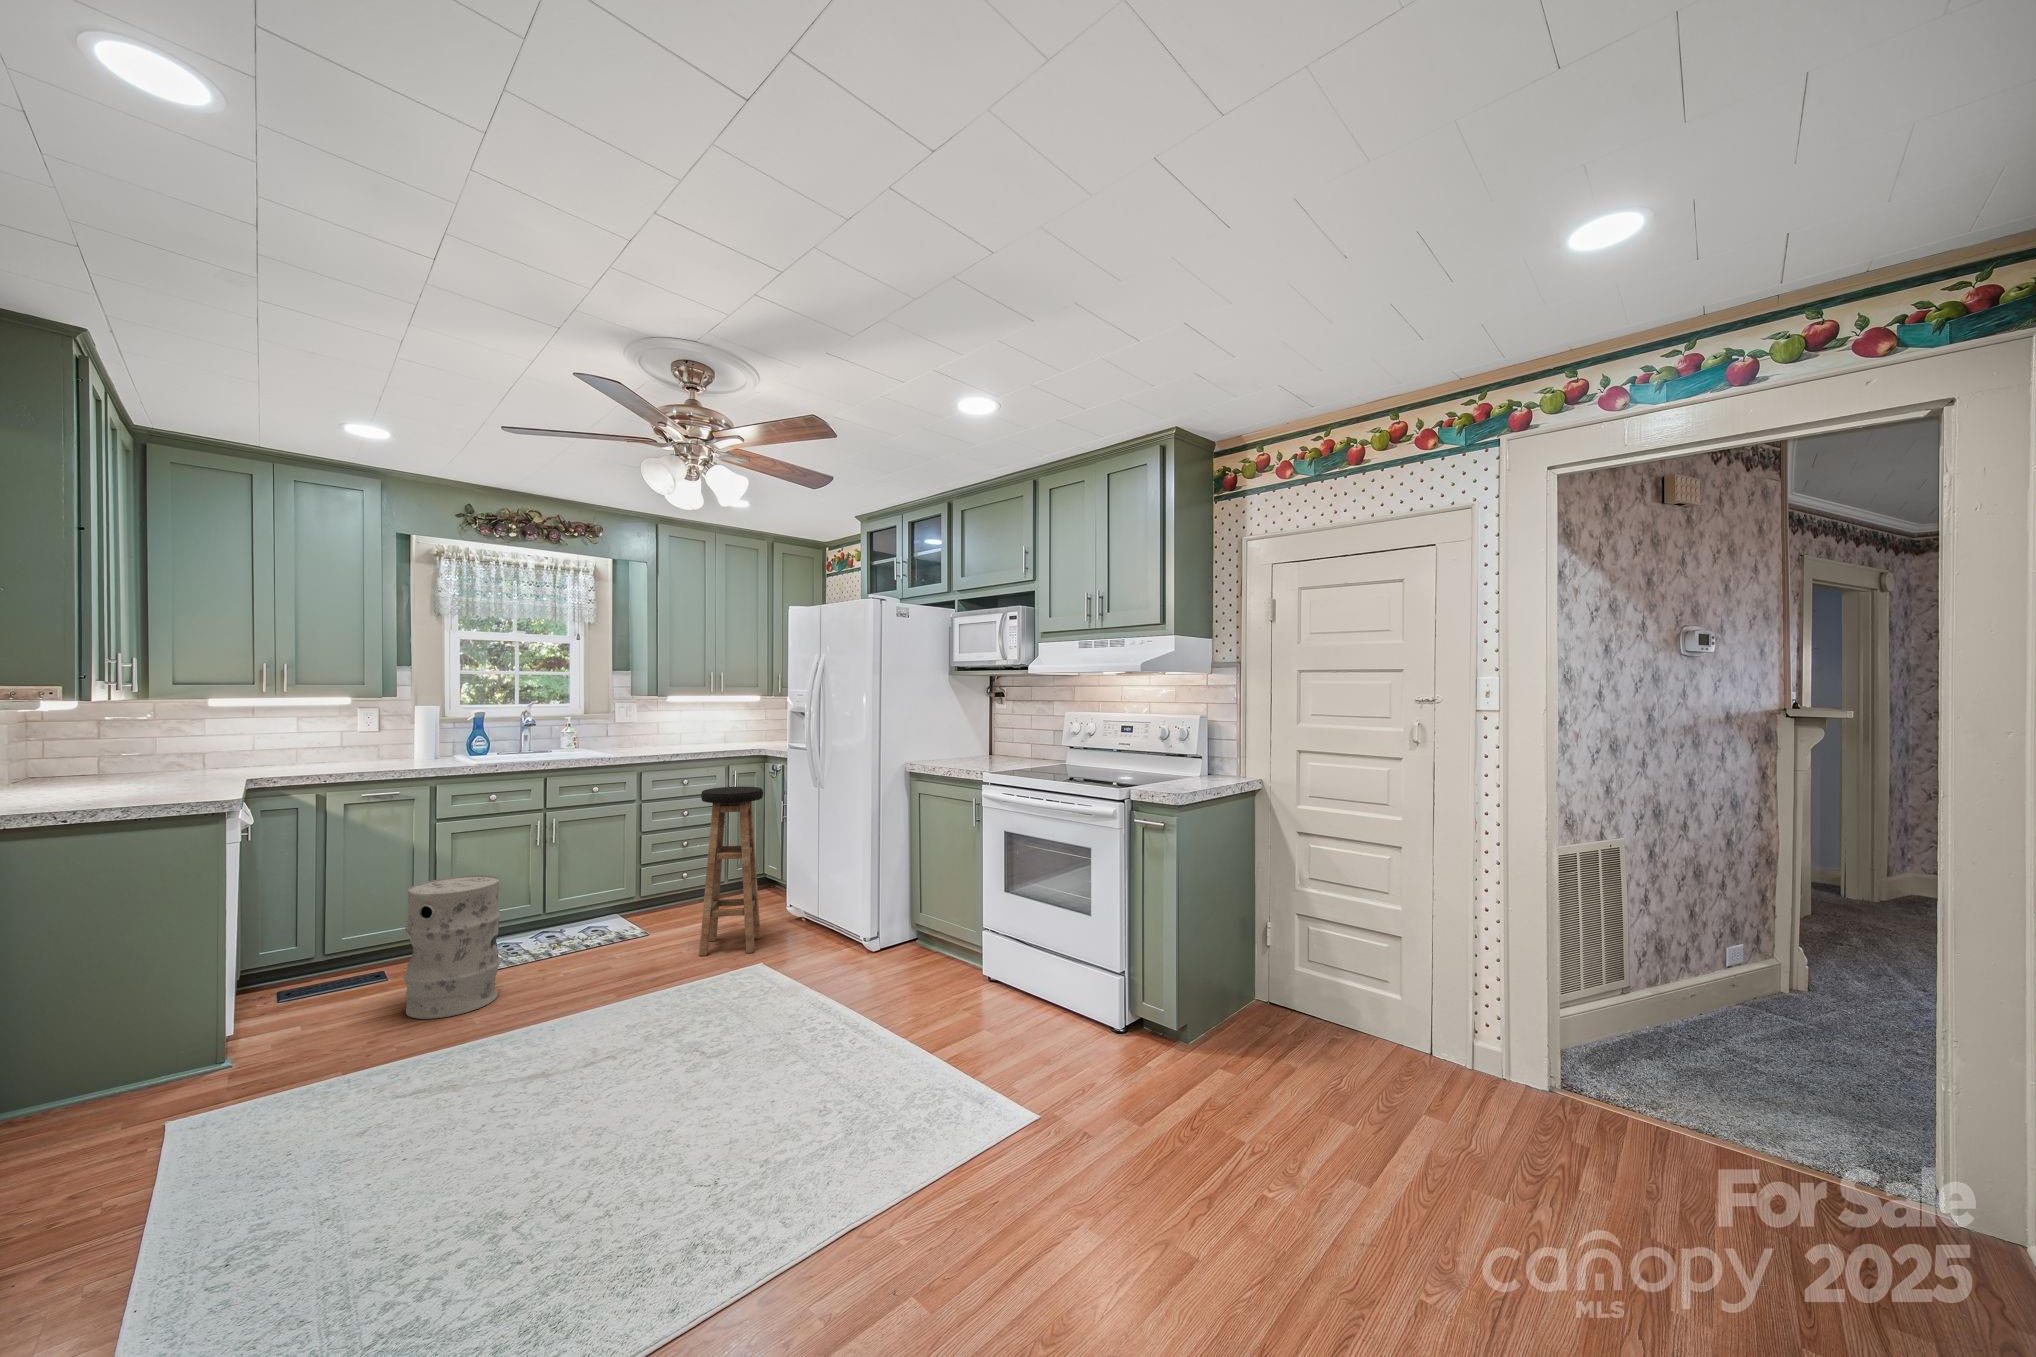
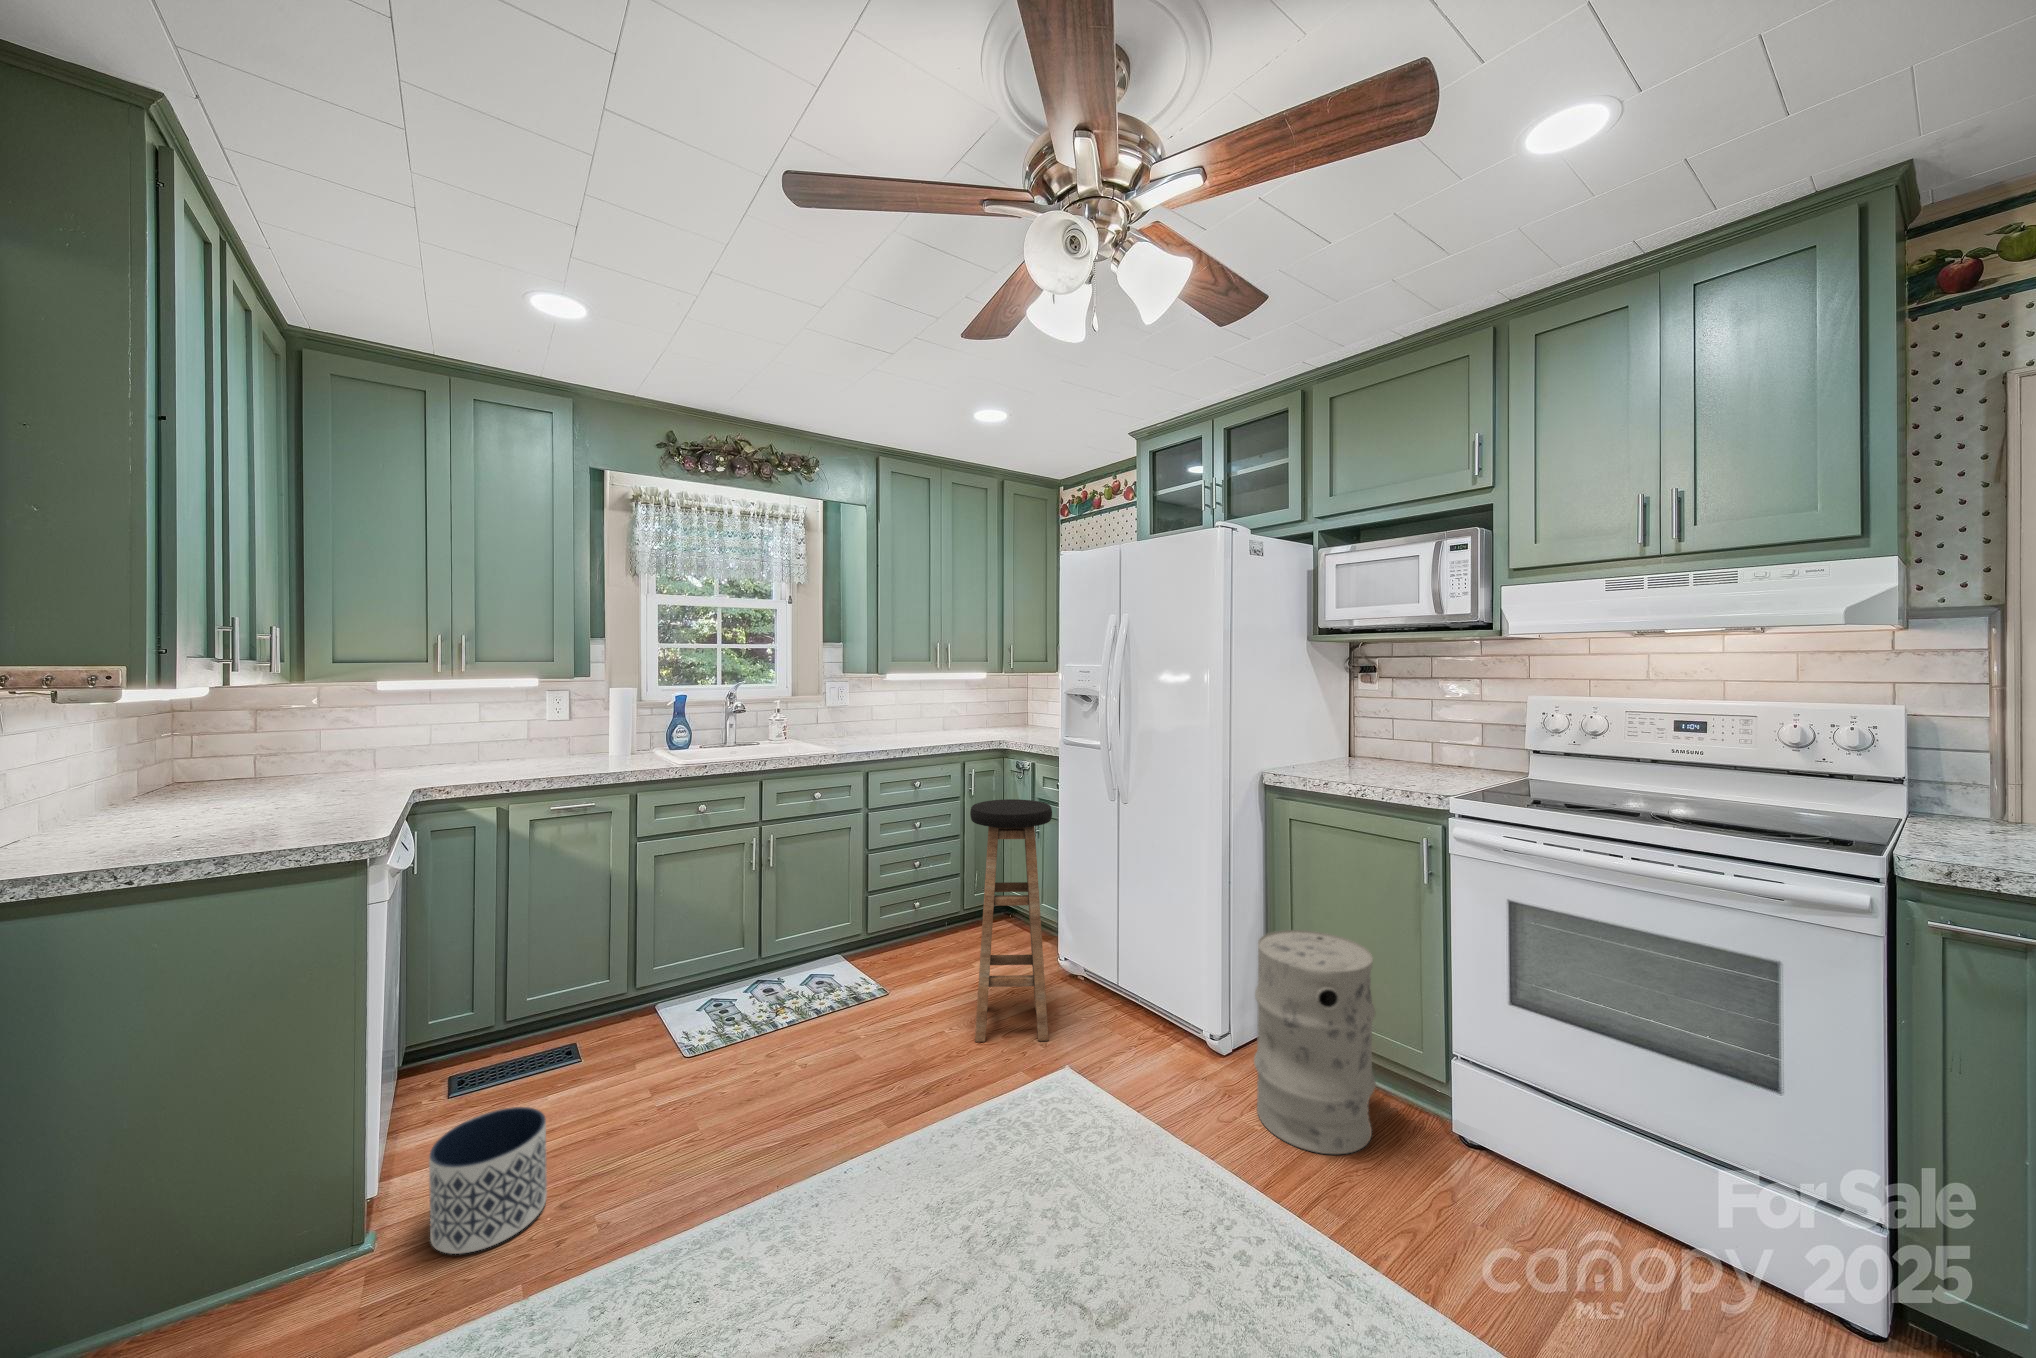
trash can: present [403,875,501,1019] -> present [1254,930,1376,1154]
planter: none [285,982,368,1062] -> present [429,1107,547,1254]

